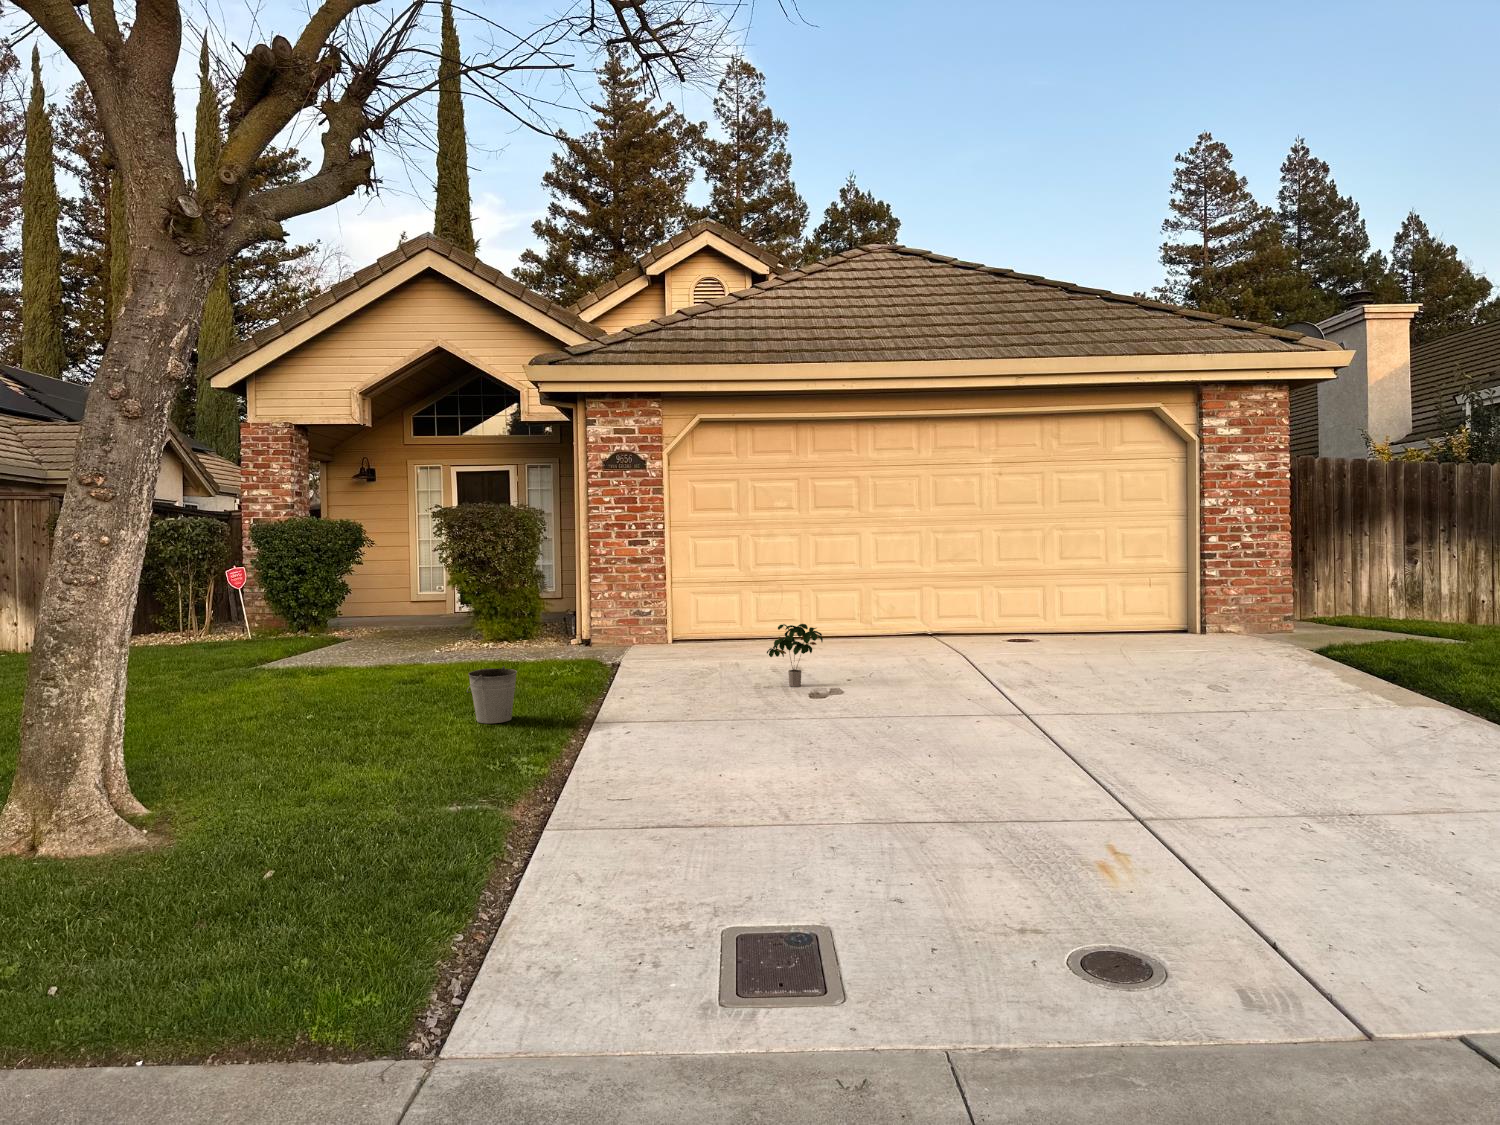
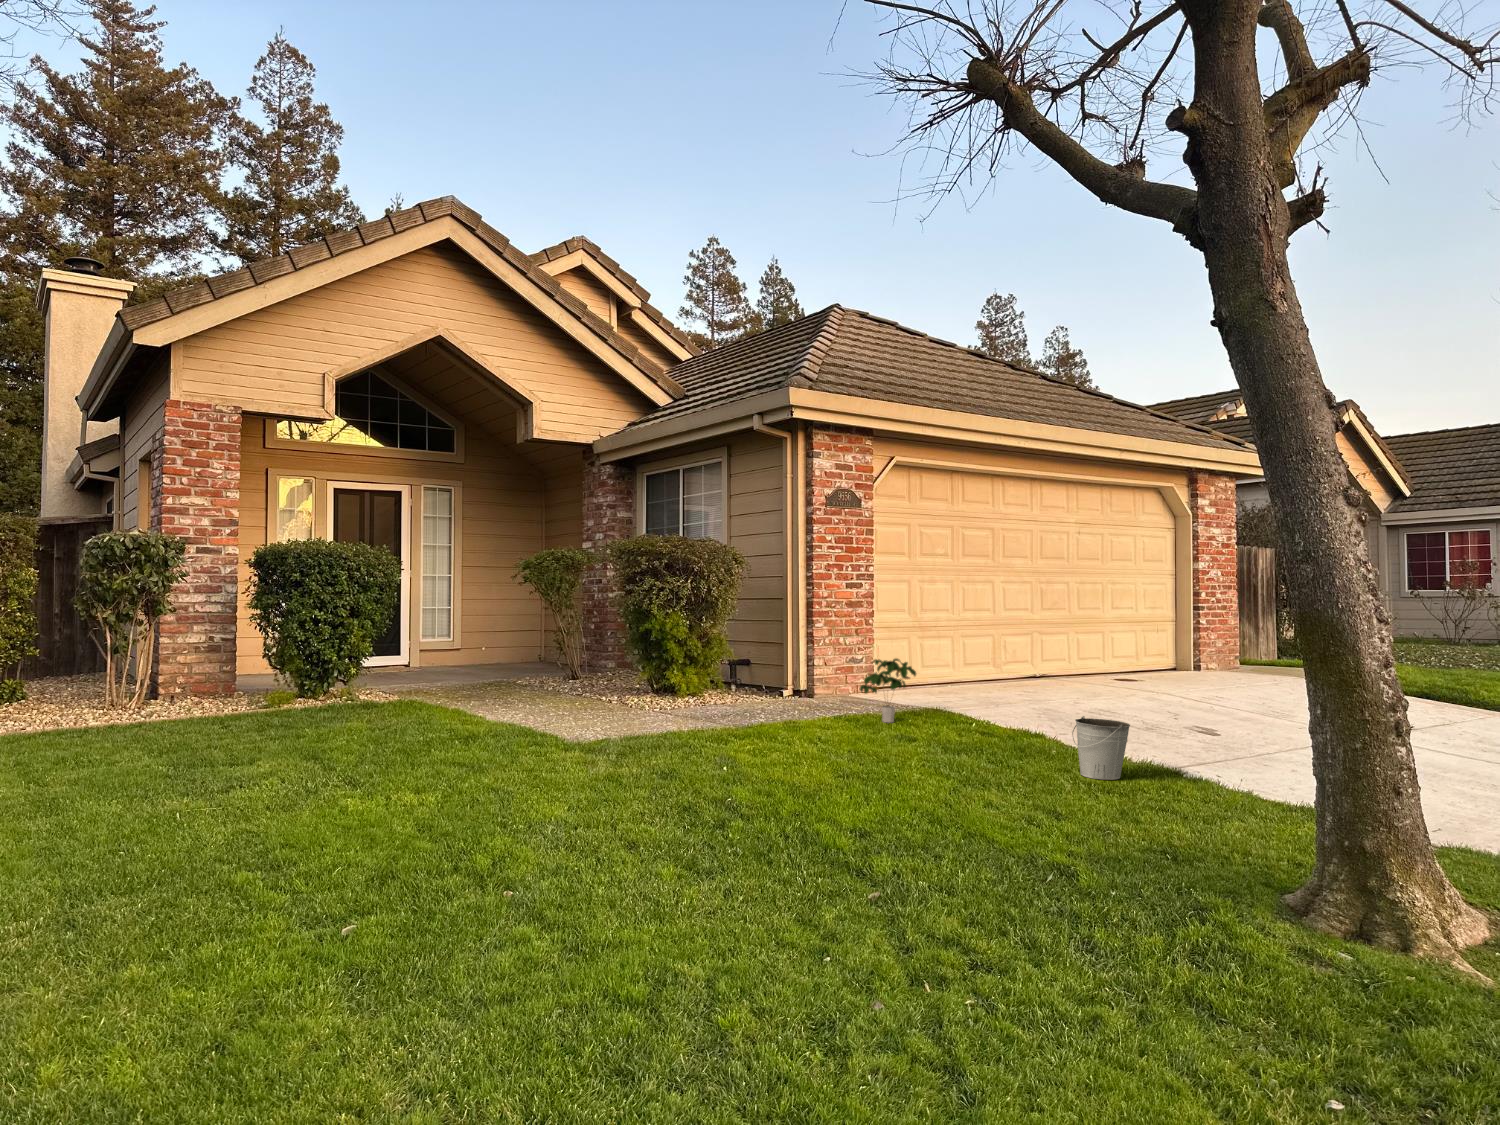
potted plant: present [767,624,823,687] -> present [860,659,916,723]

